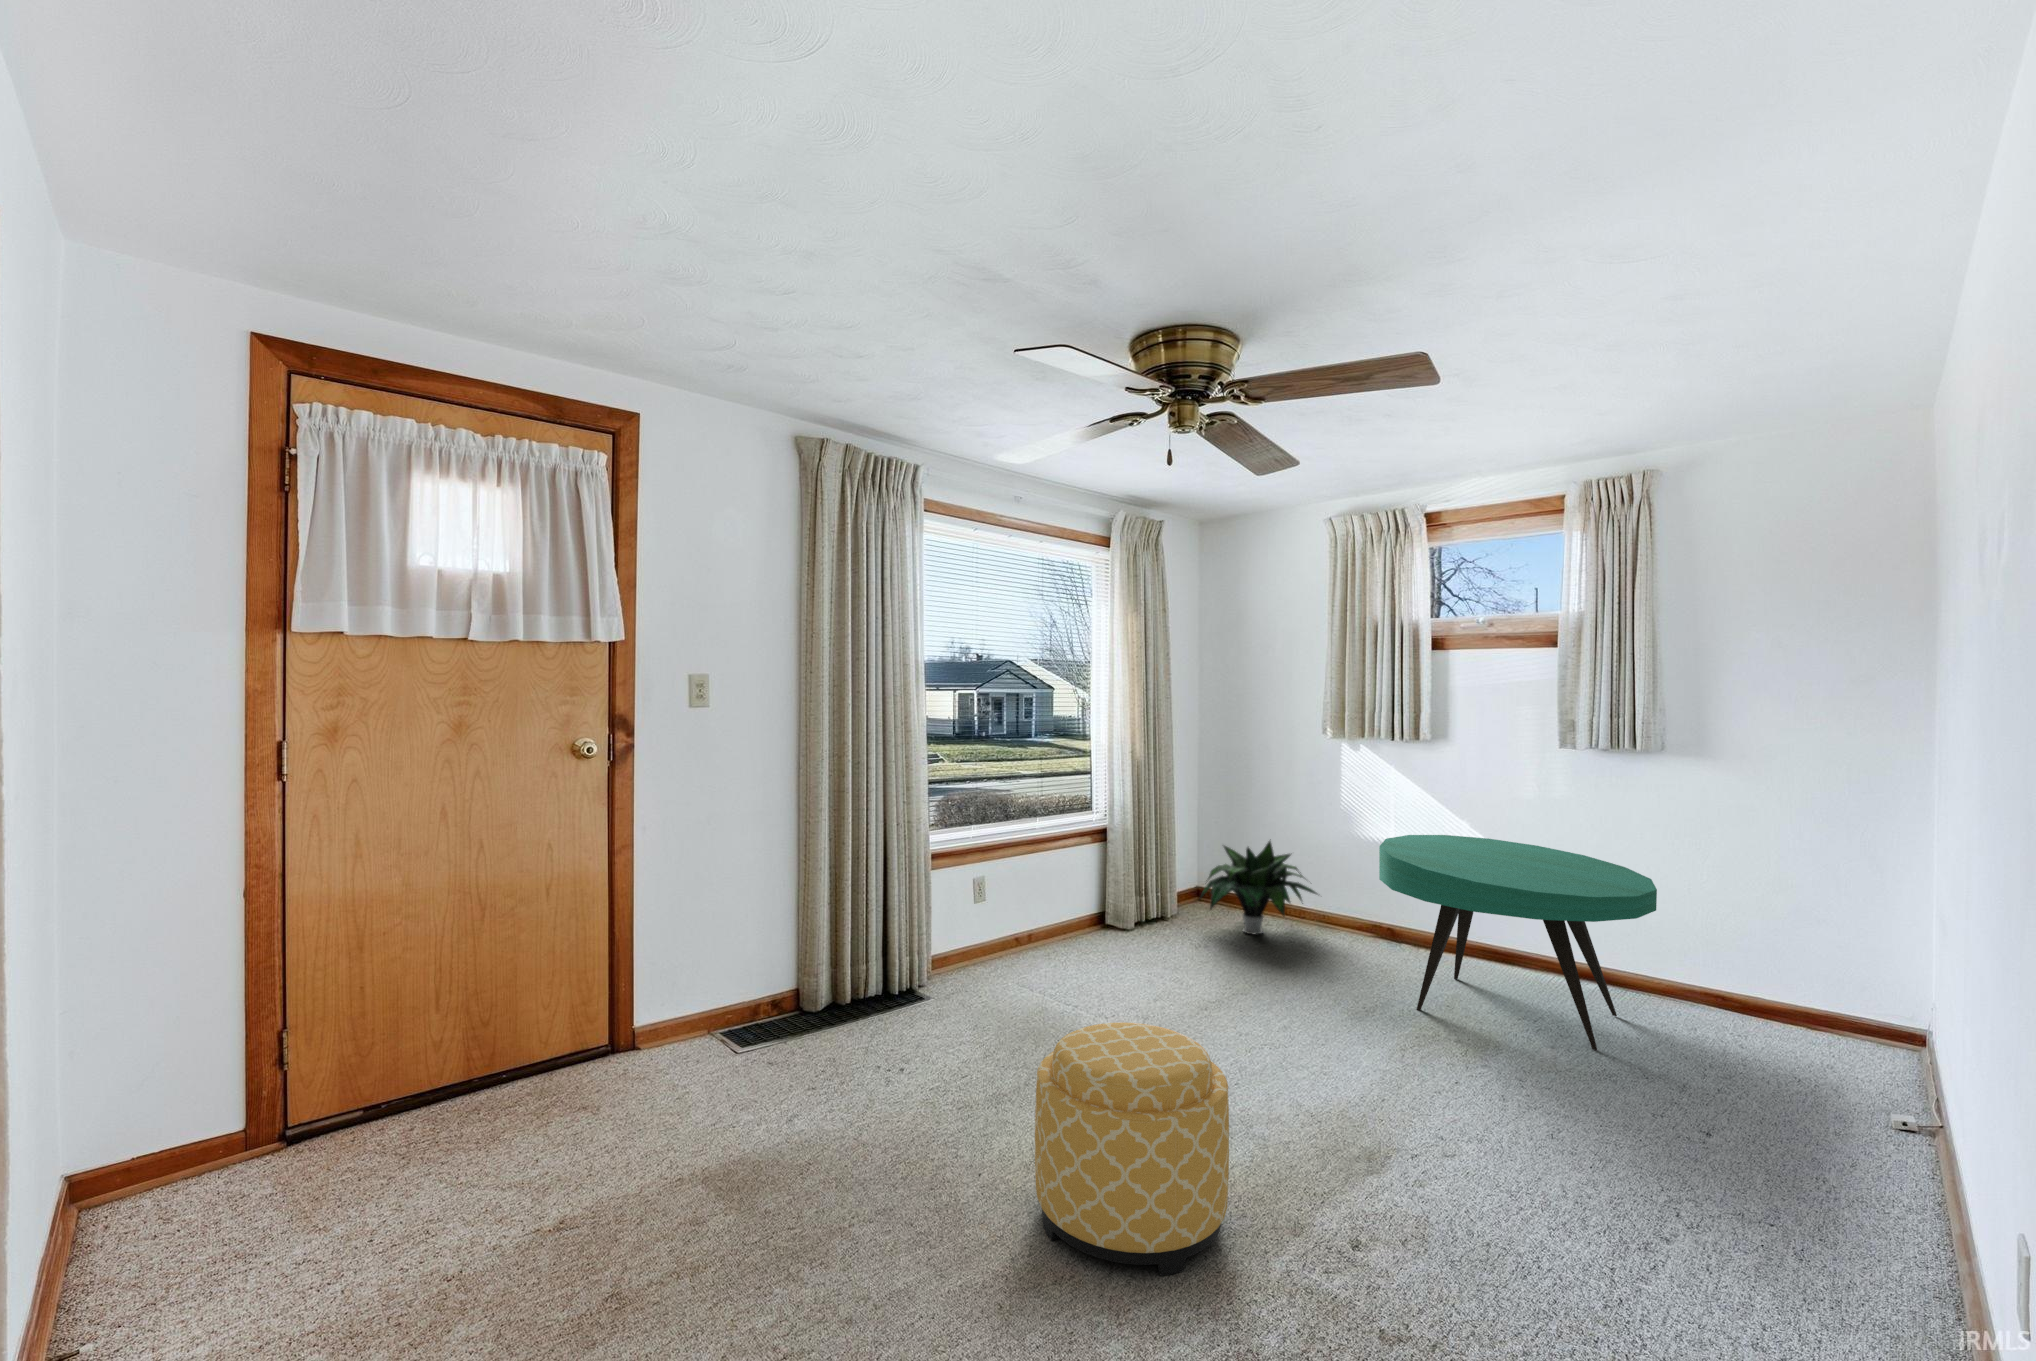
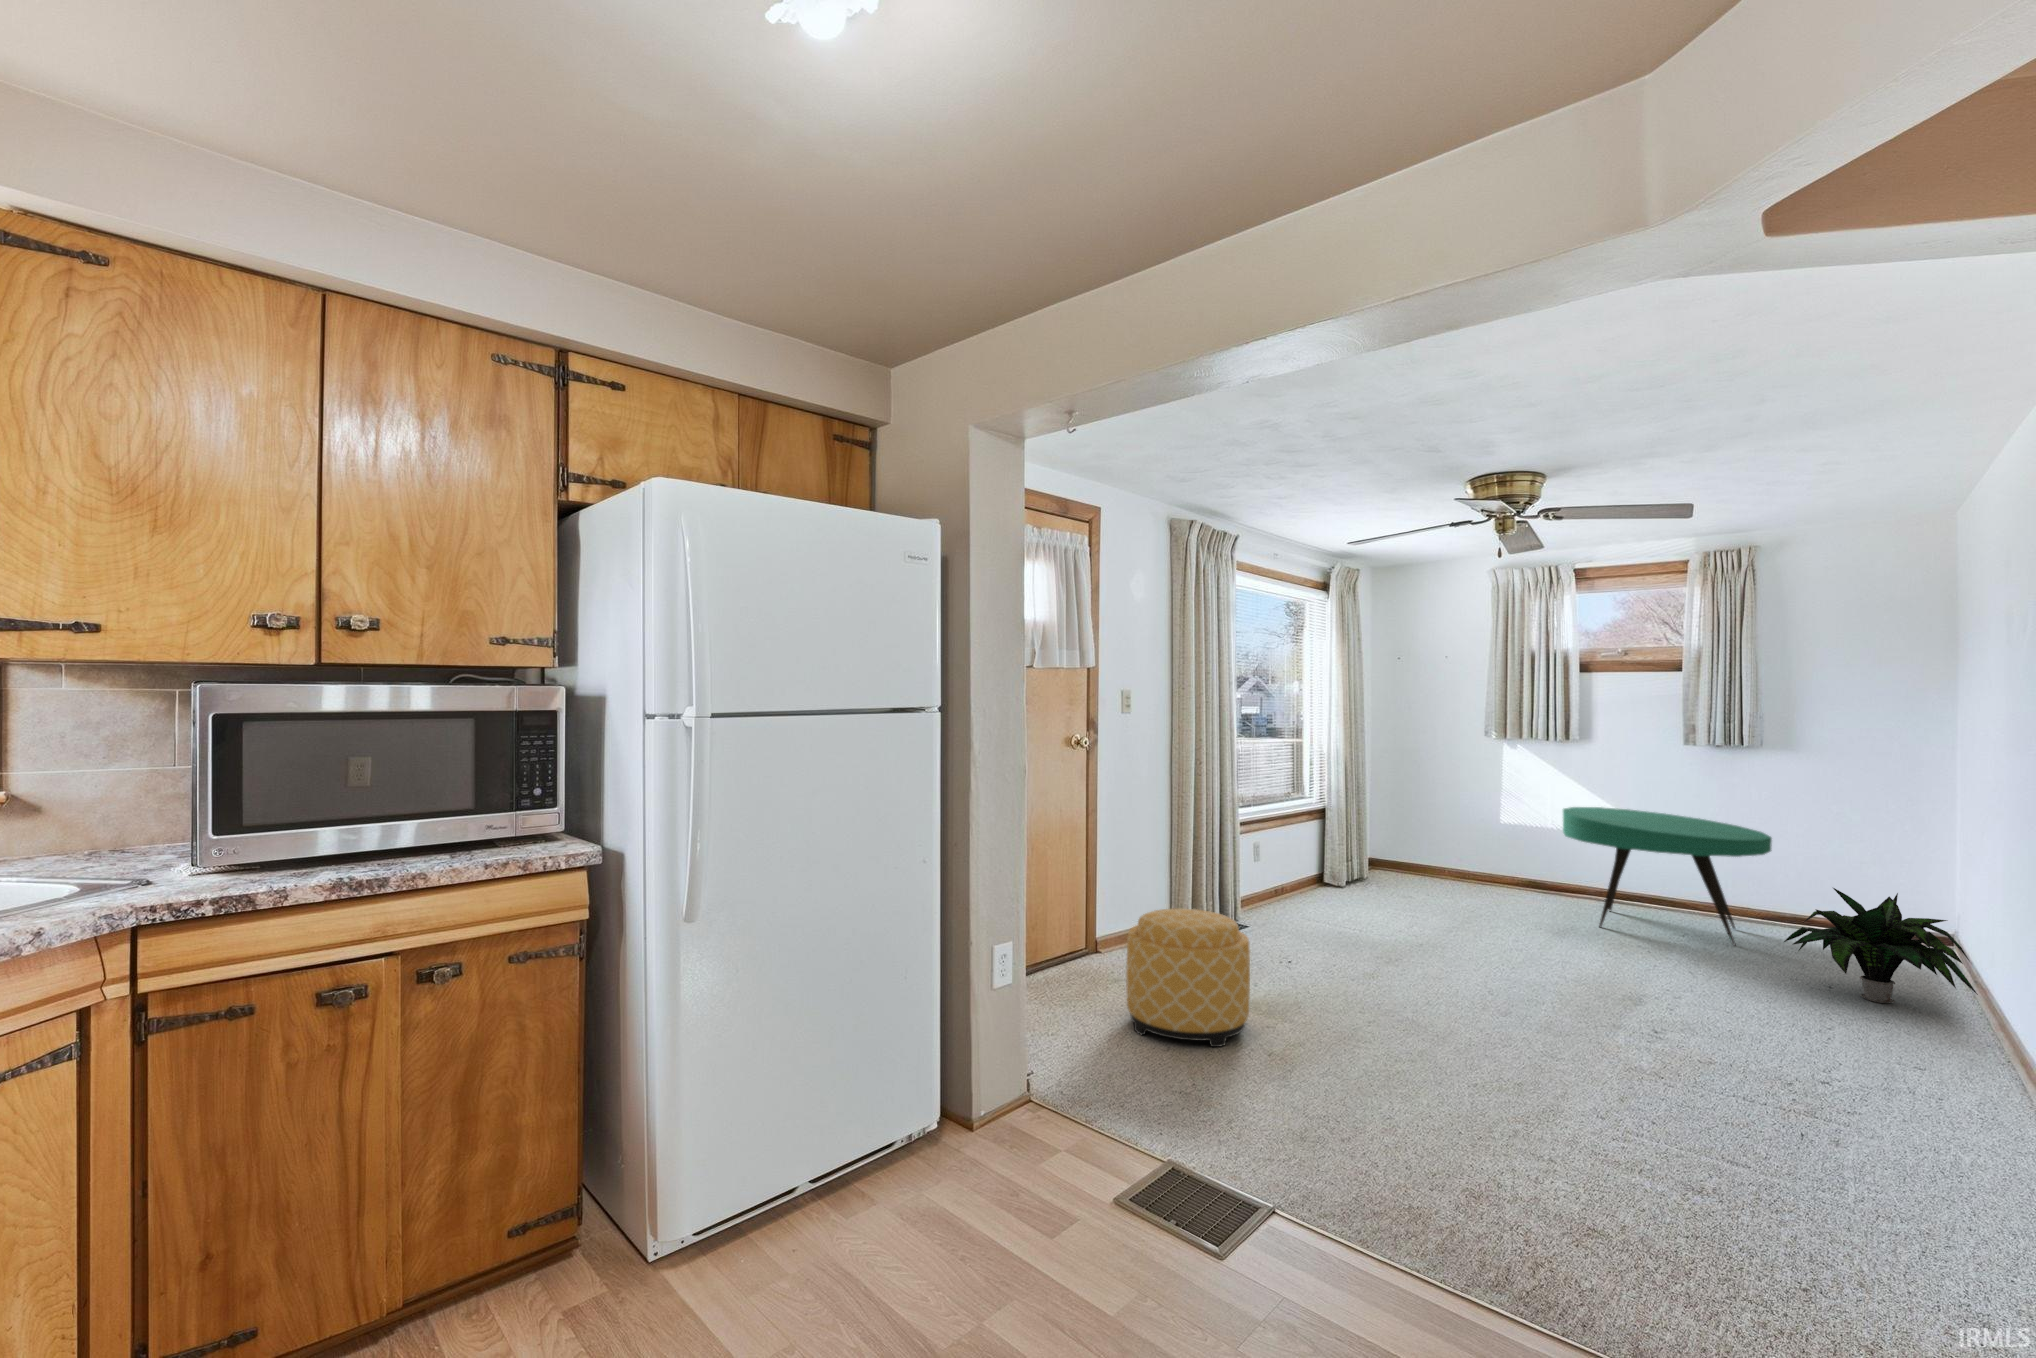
potted plant: present [1200,841,1317,934] -> present [1784,888,1978,1003]
ottoman: present [1035,1022,1229,1276] -> present [1126,909,1250,1047]

